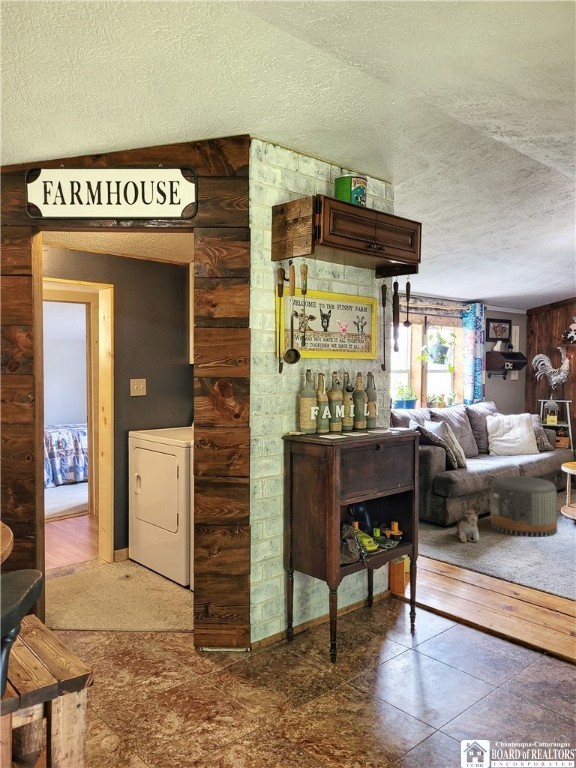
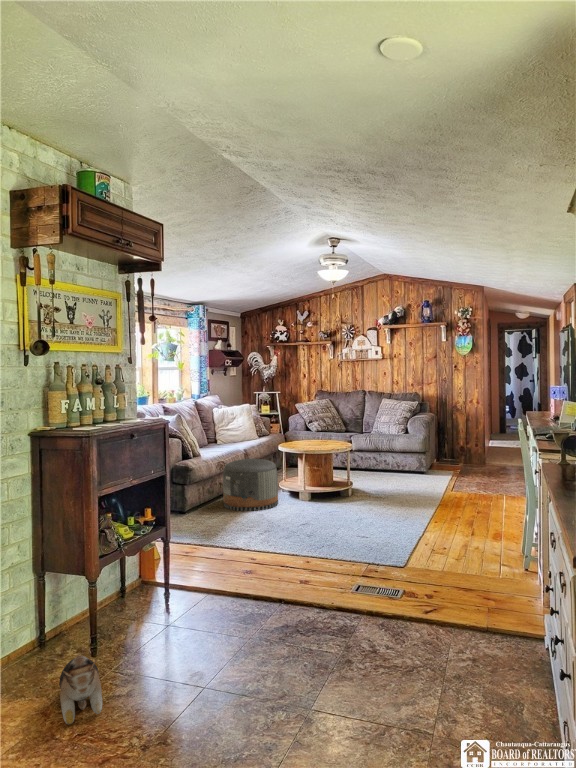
plush toy: present [457,510,479,542] -> present [59,655,102,725]

